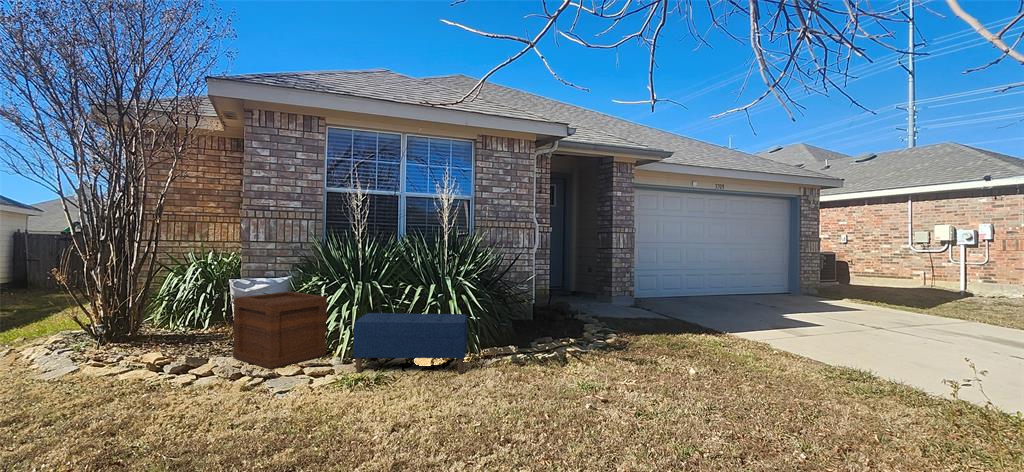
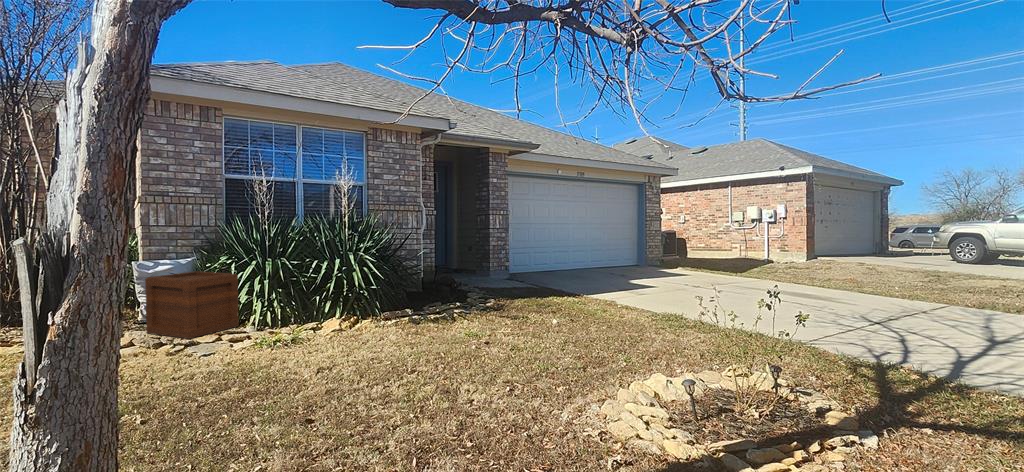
bench: present [353,313,468,374] -> none [270,284,370,337]

